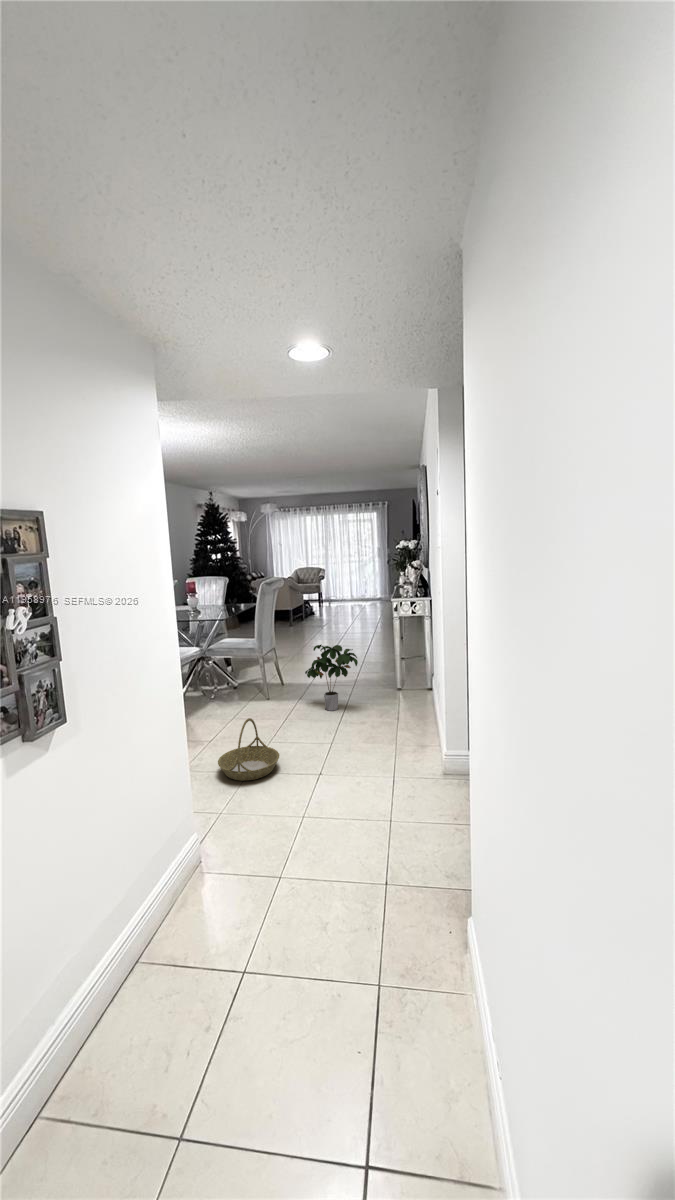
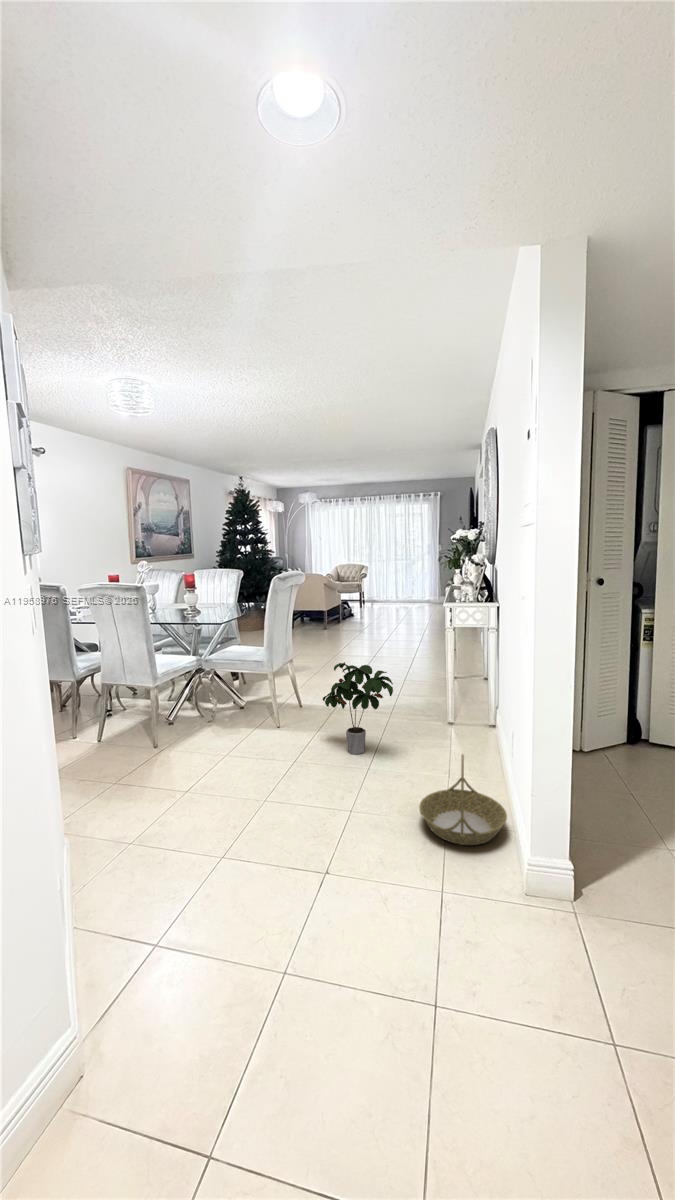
basket: present [218,718,279,781] -> present [419,754,507,845]

